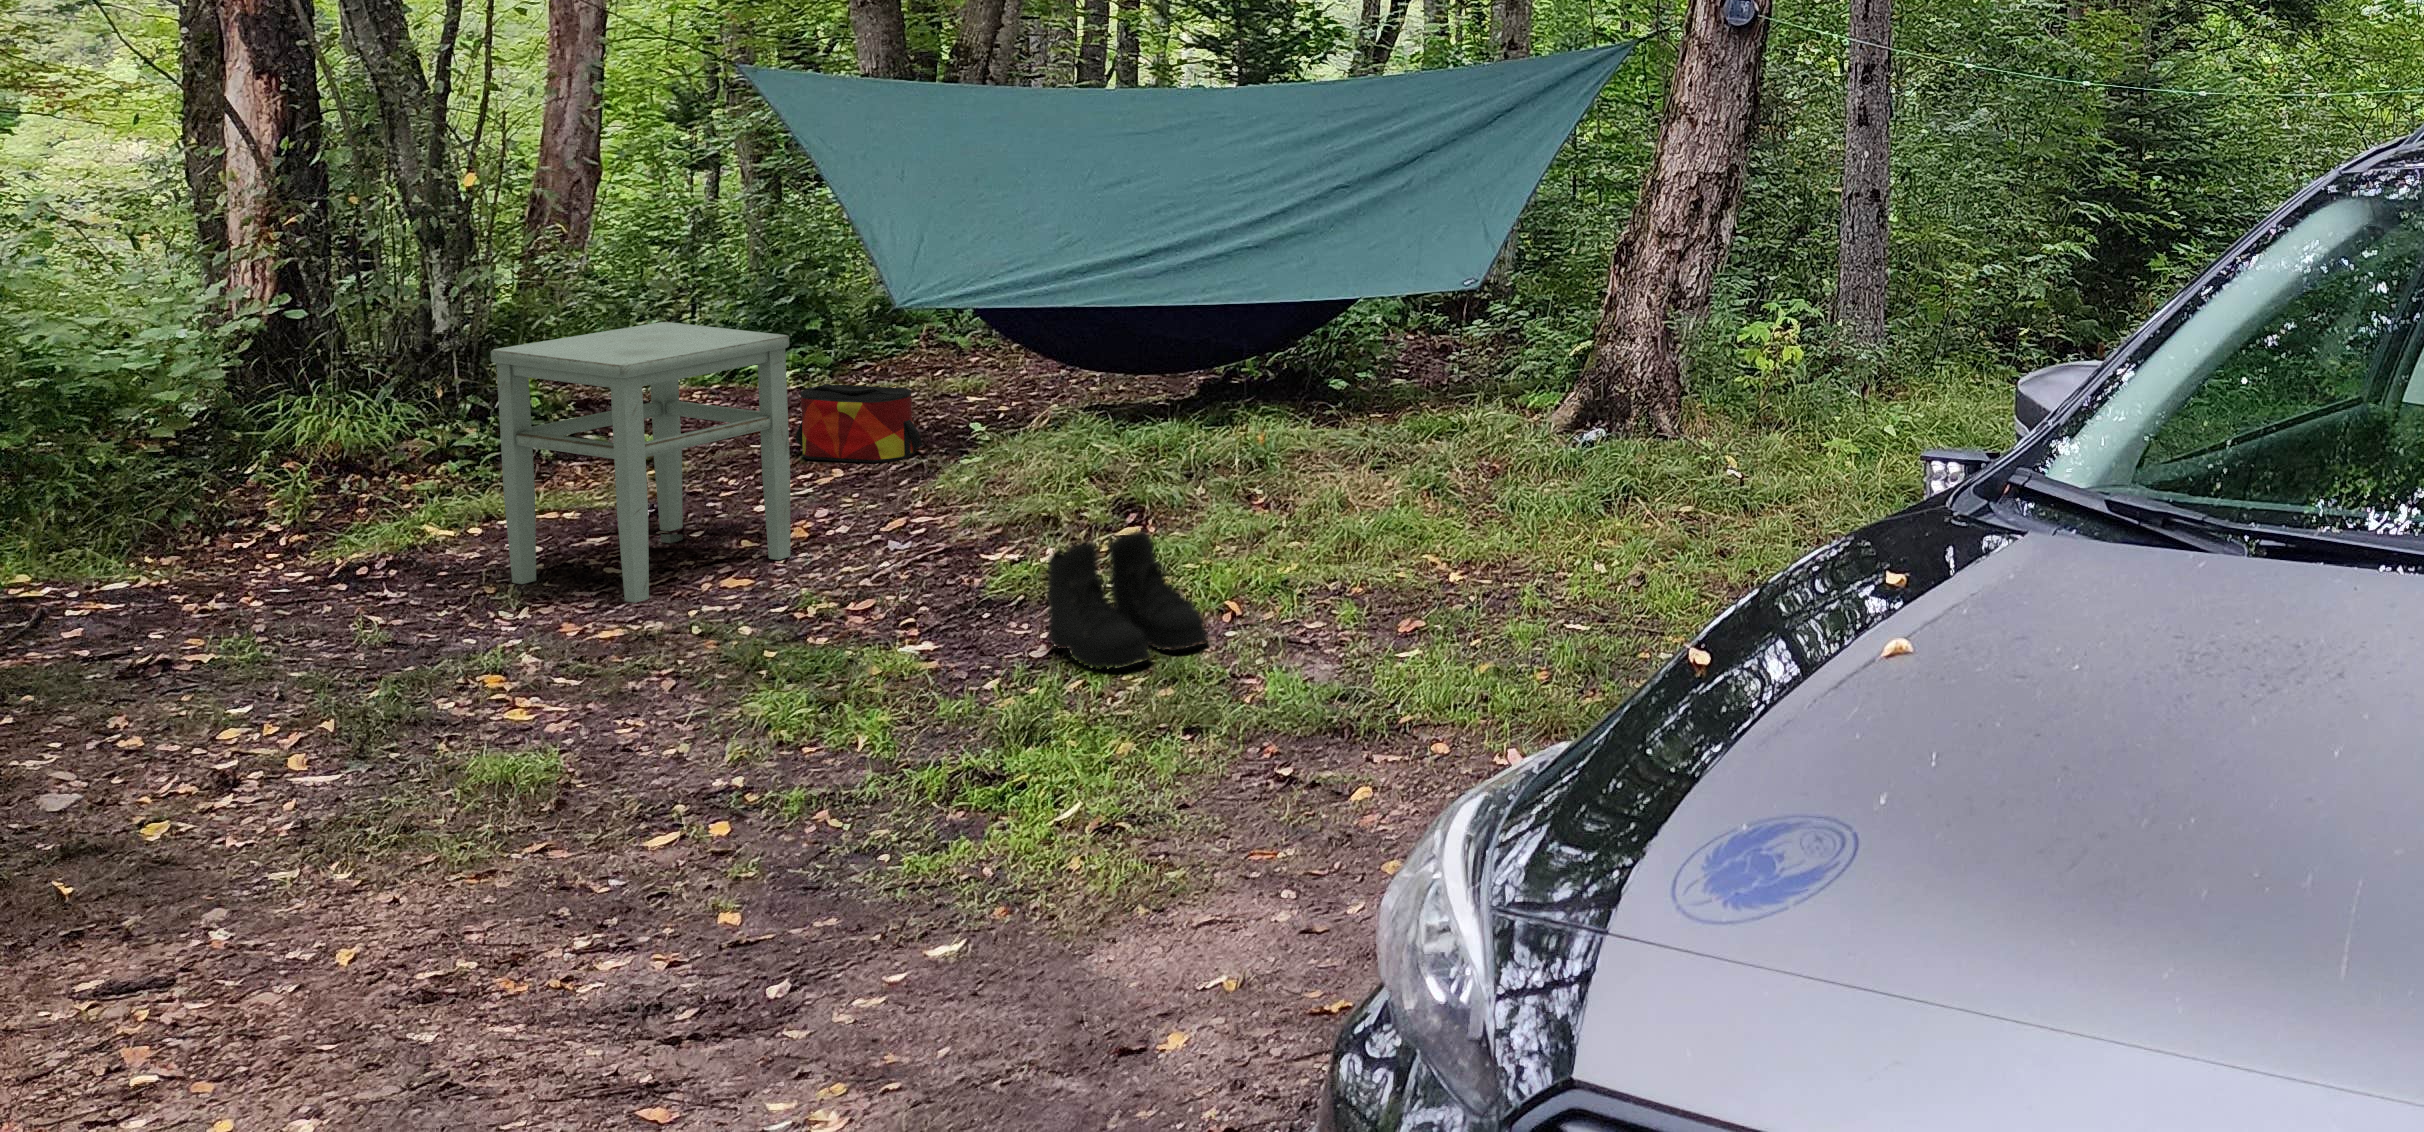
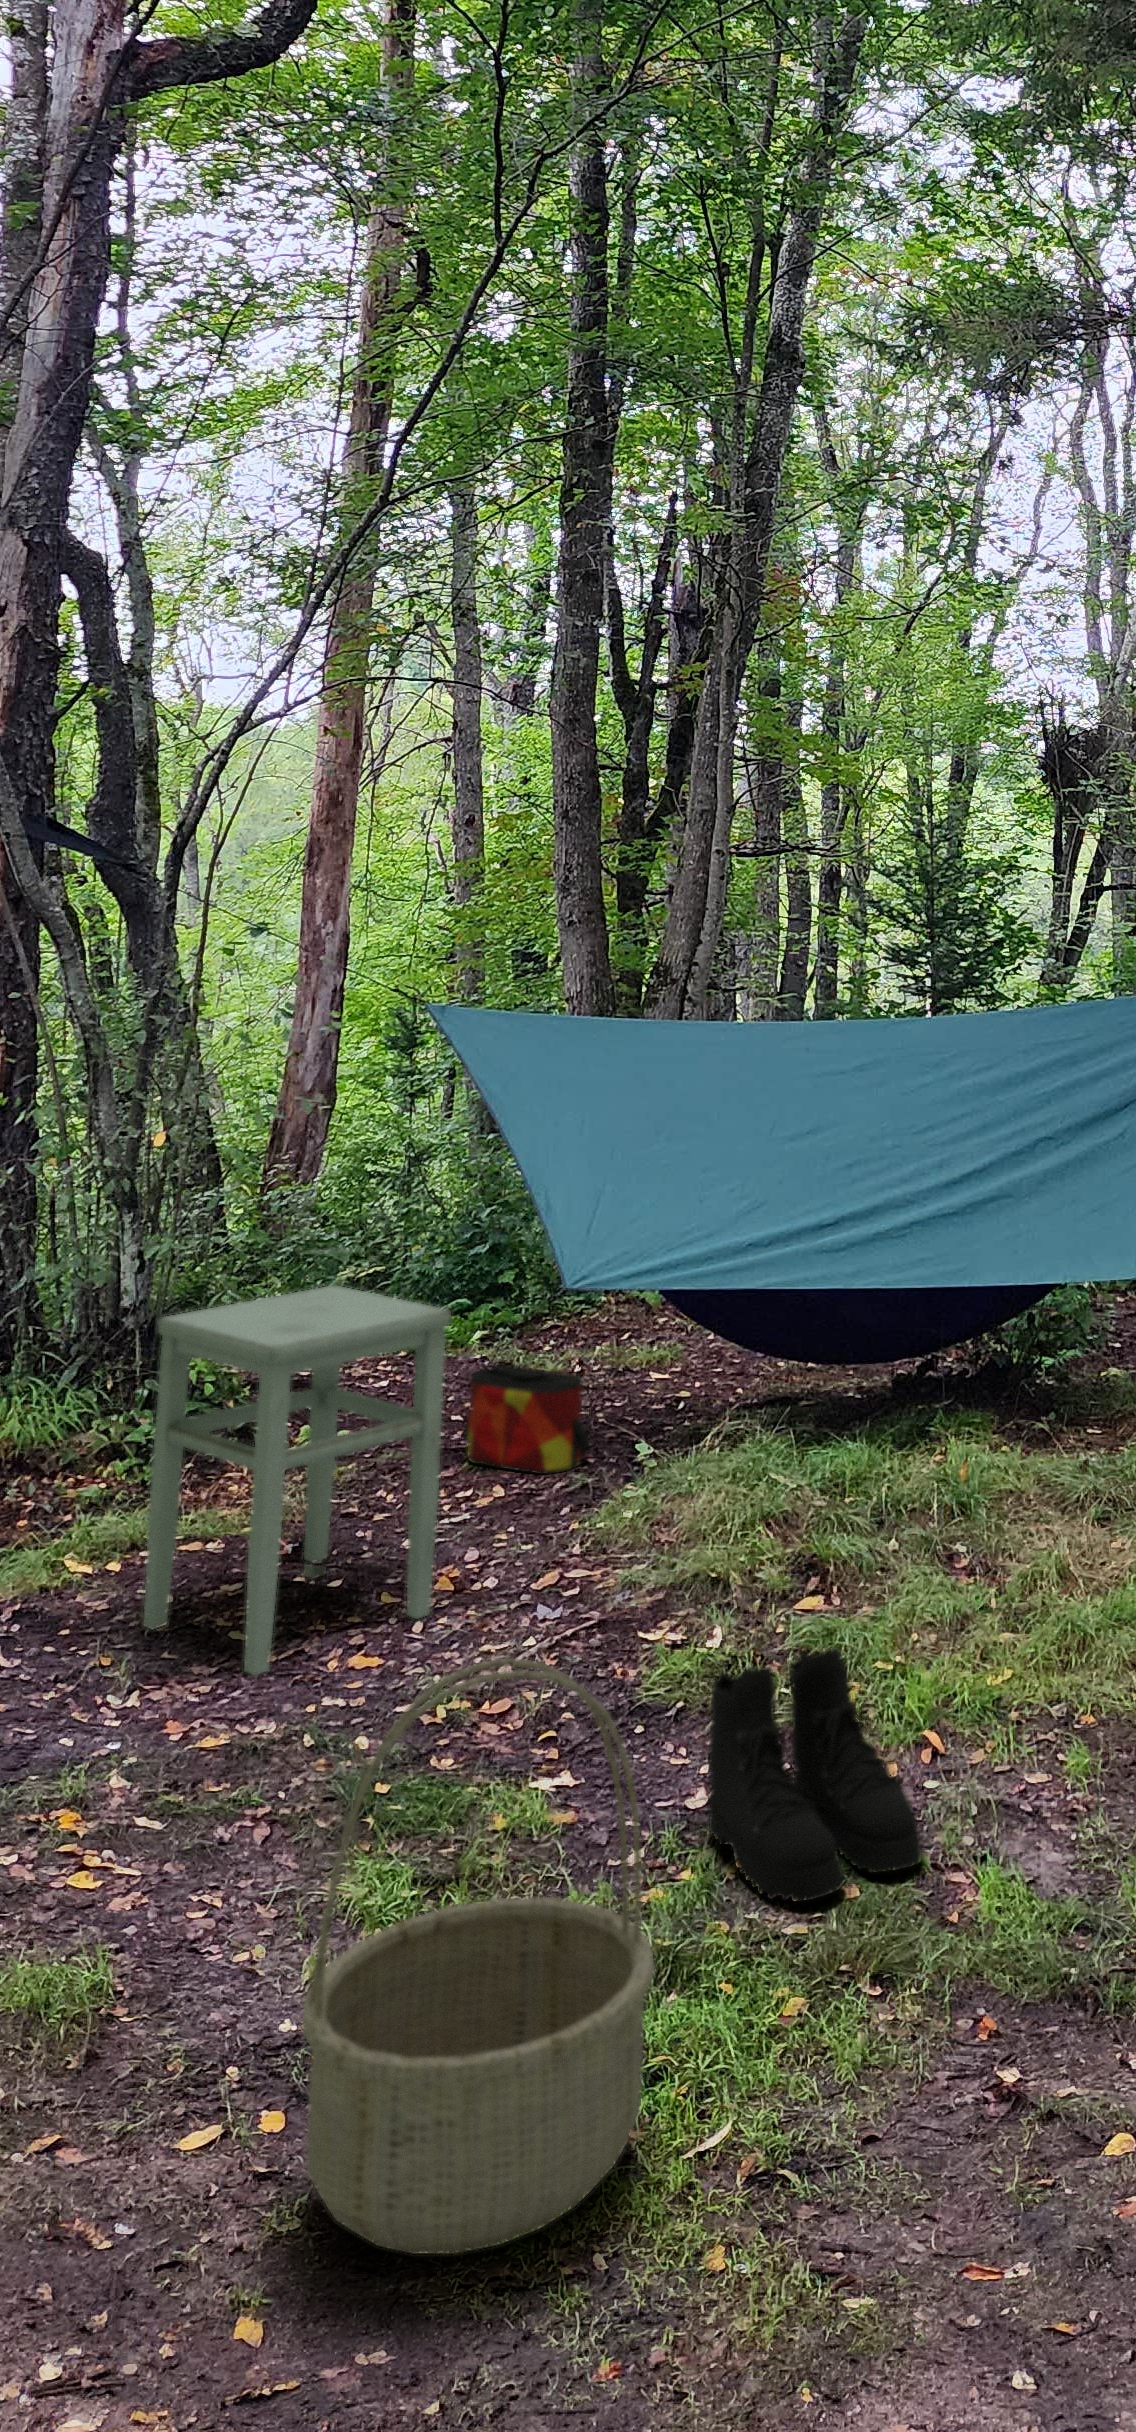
basket: none [762,522,1019,835] -> present [301,1658,655,2254]

